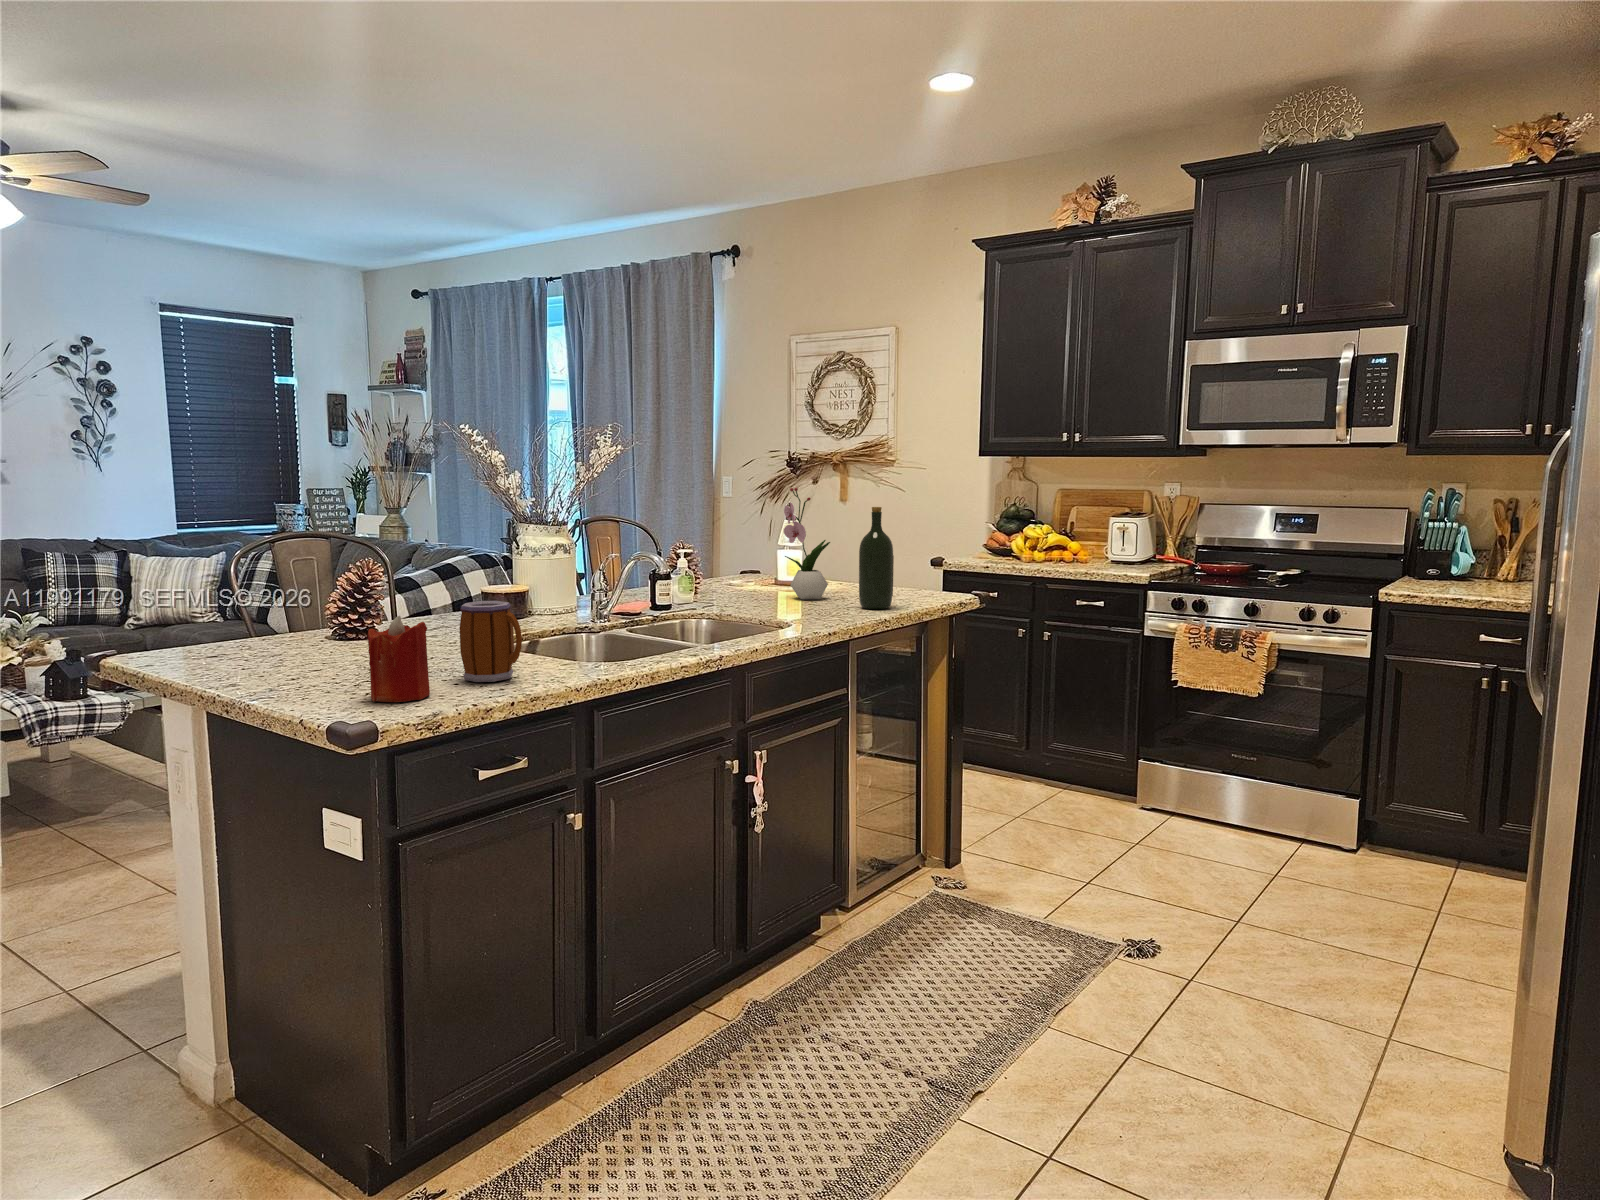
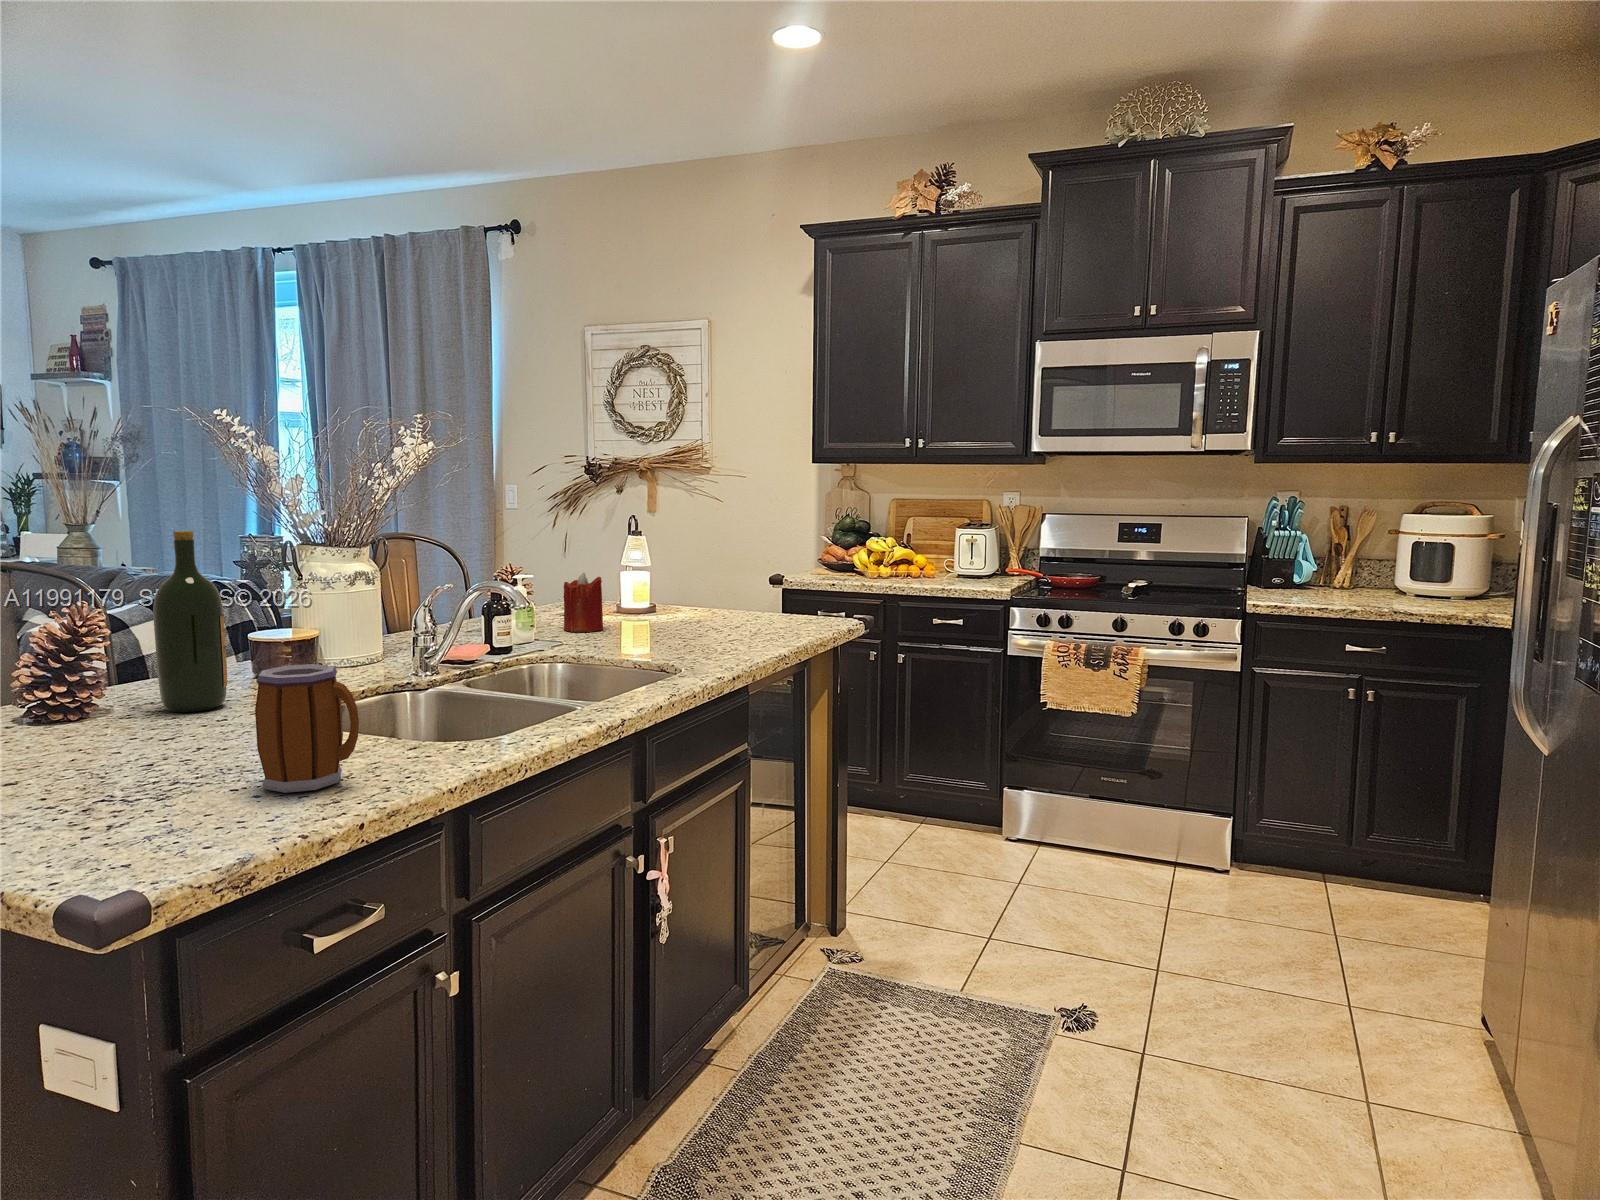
flower arrangement: present [784,488,830,599] -> none [638,496,698,632]
wine bottle: present [859,507,894,609] -> present [153,531,227,712]
candle: present [368,616,430,702] -> present [563,573,603,632]

